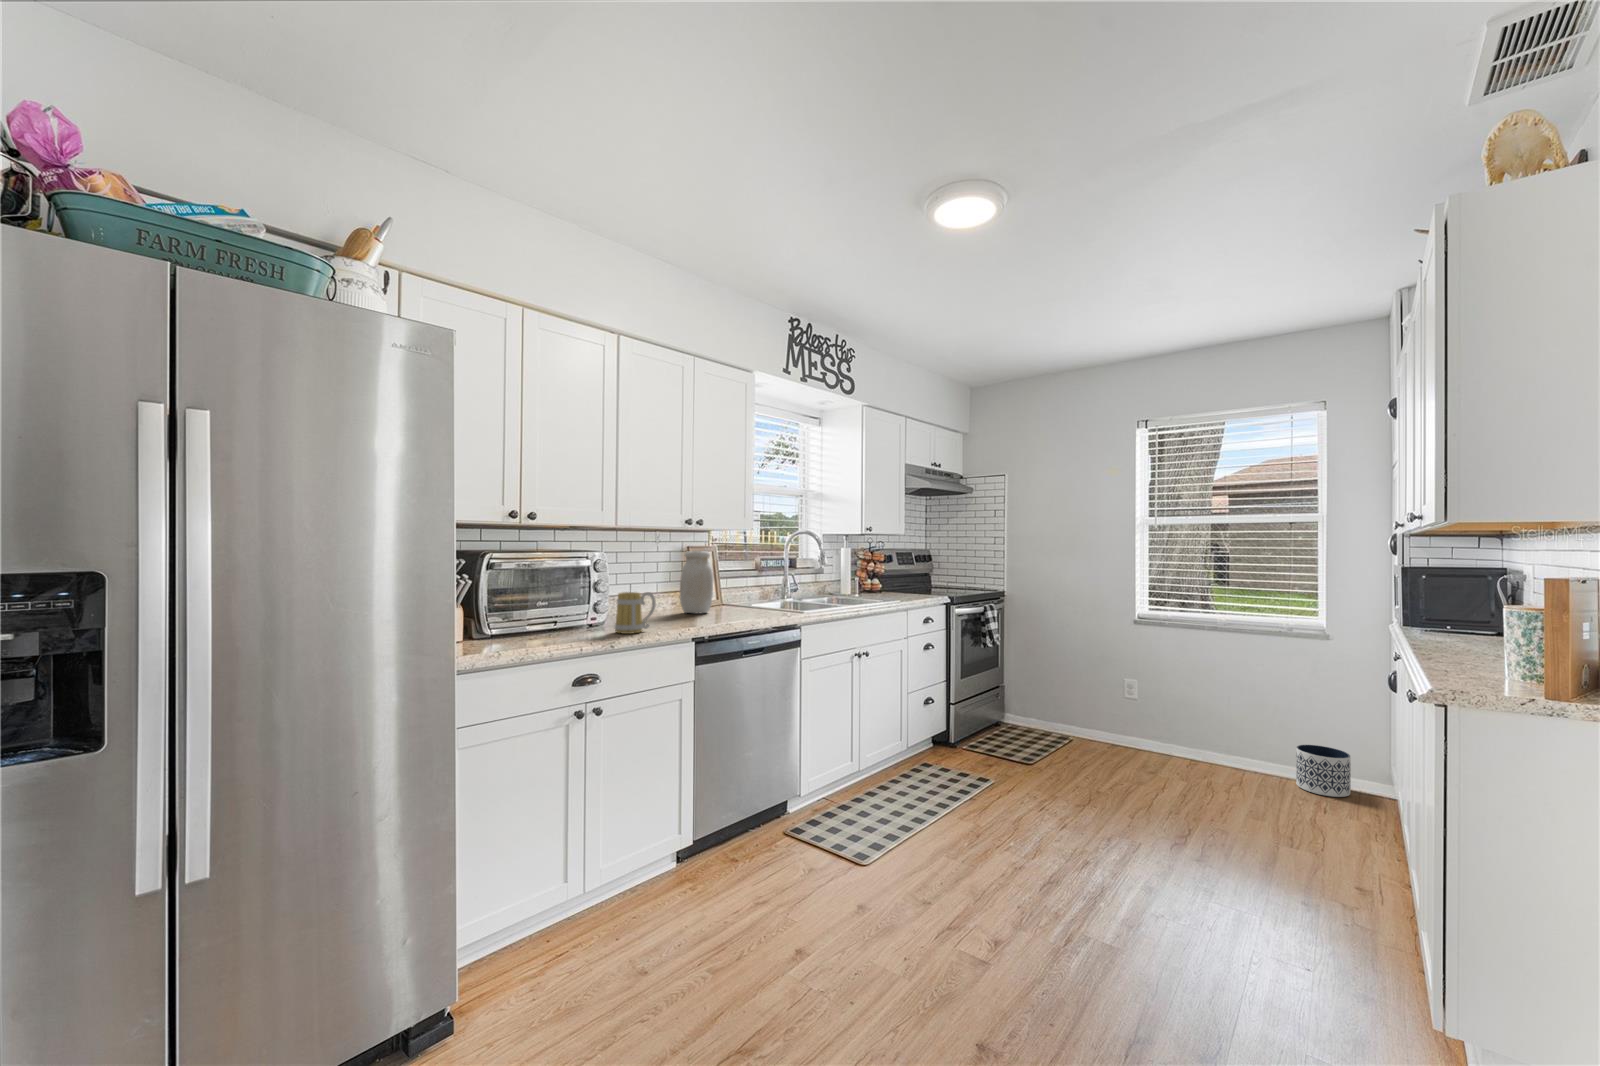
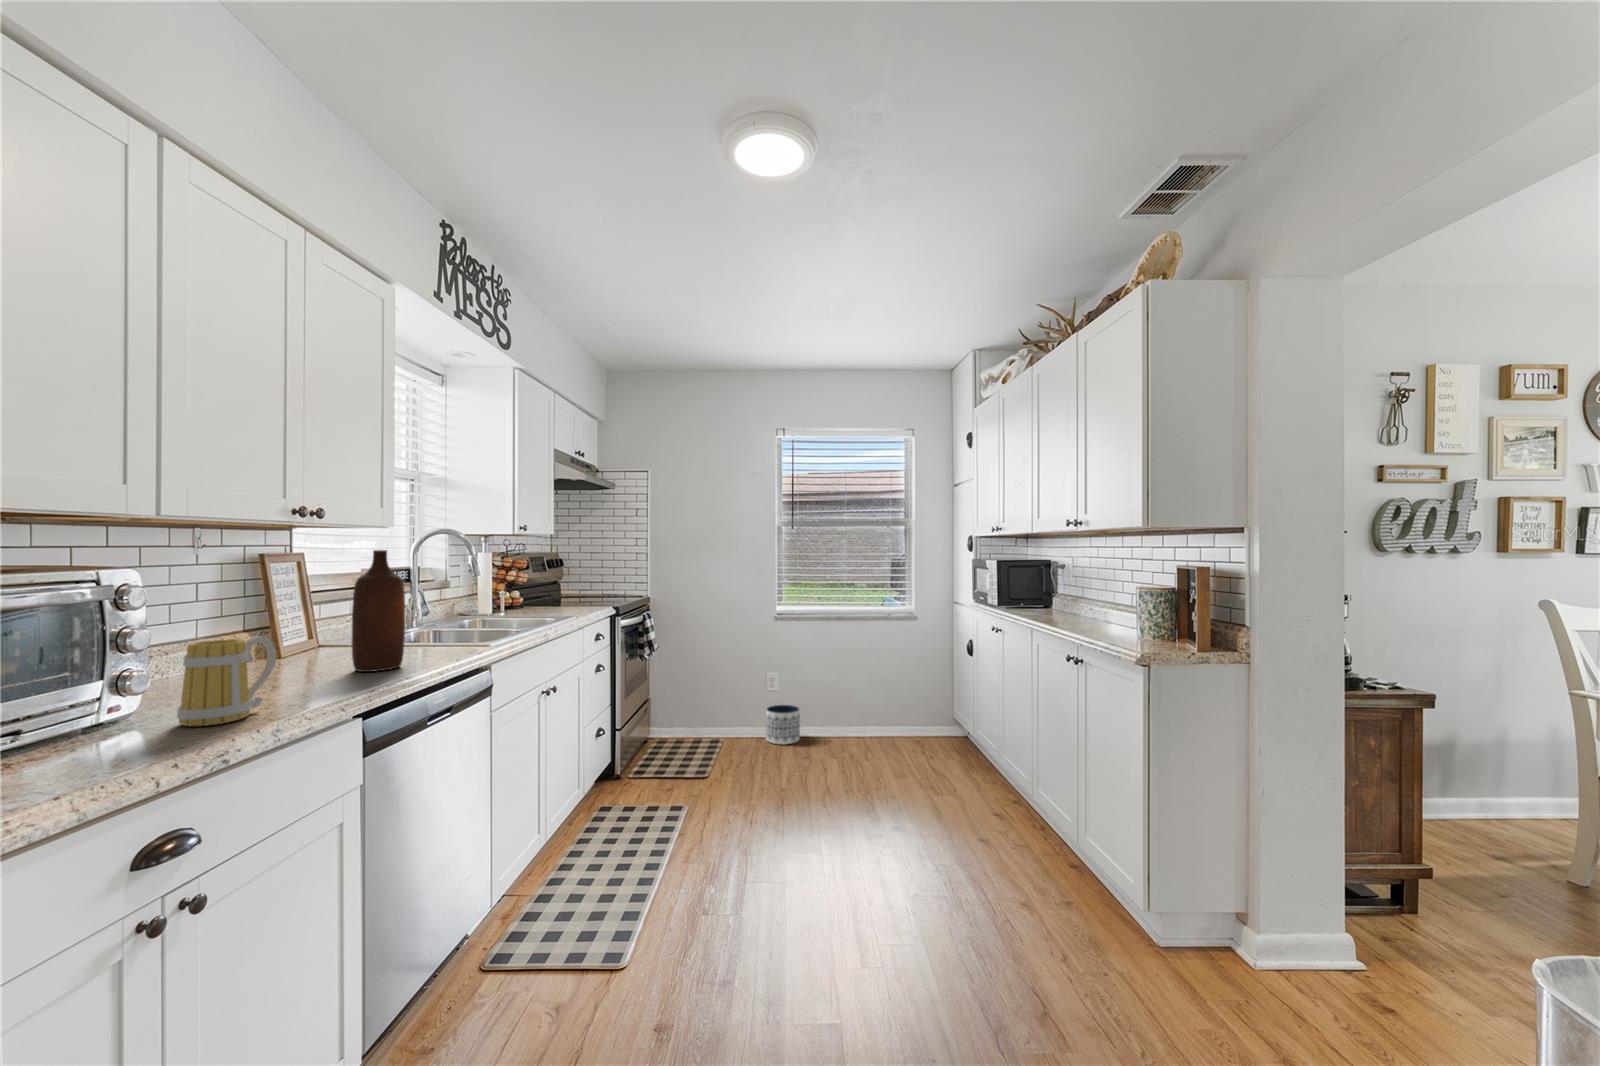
bottle: none [711,547,738,621] -> present [352,550,405,672]
jar: present [680,551,713,613] -> none [257,558,328,665]
planter: present [1296,745,1351,797] -> present [766,705,800,745]

